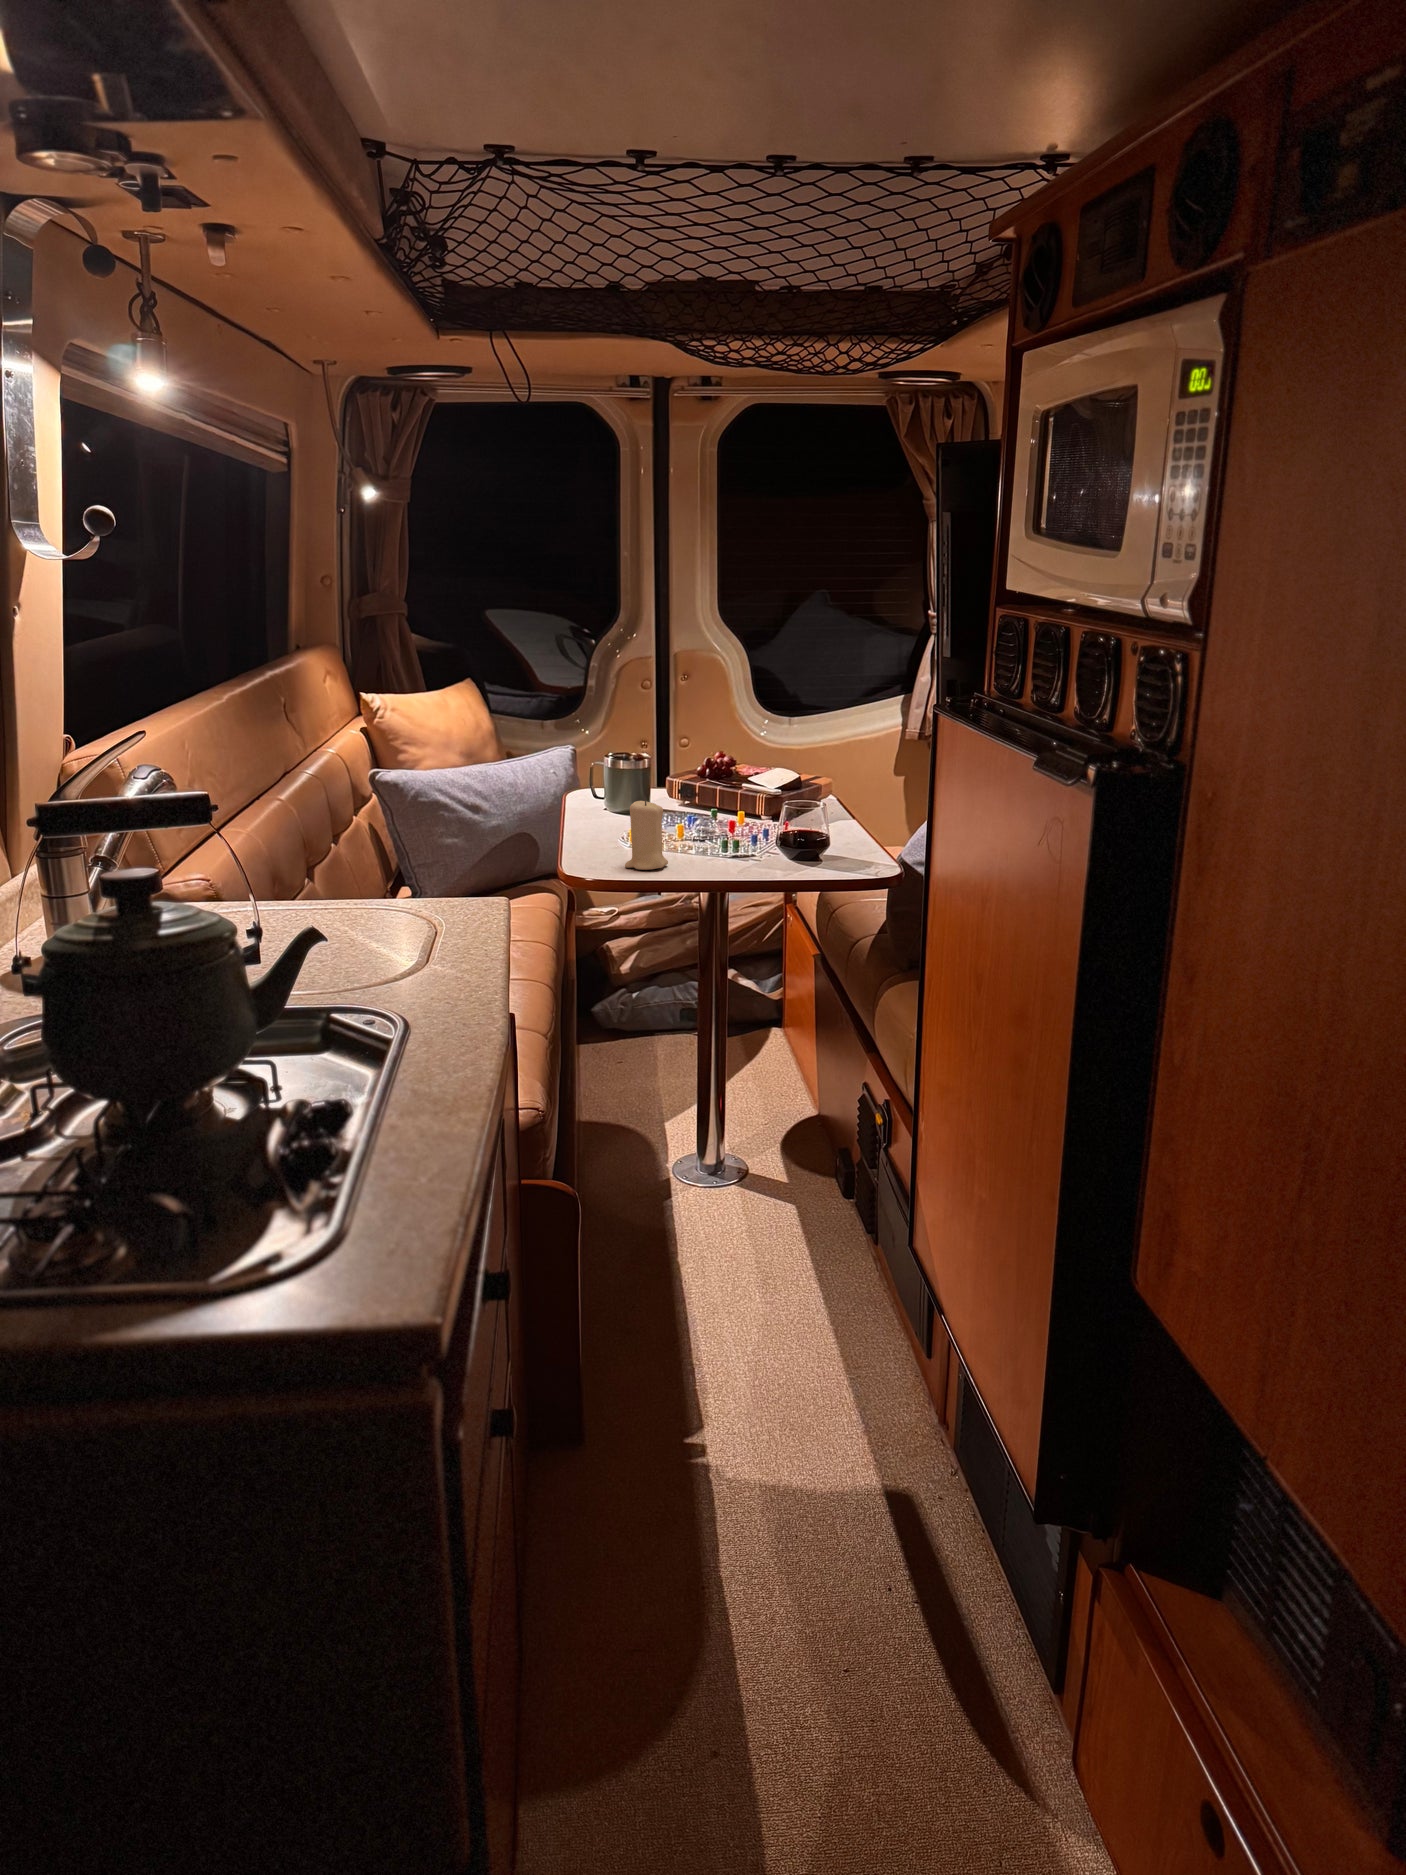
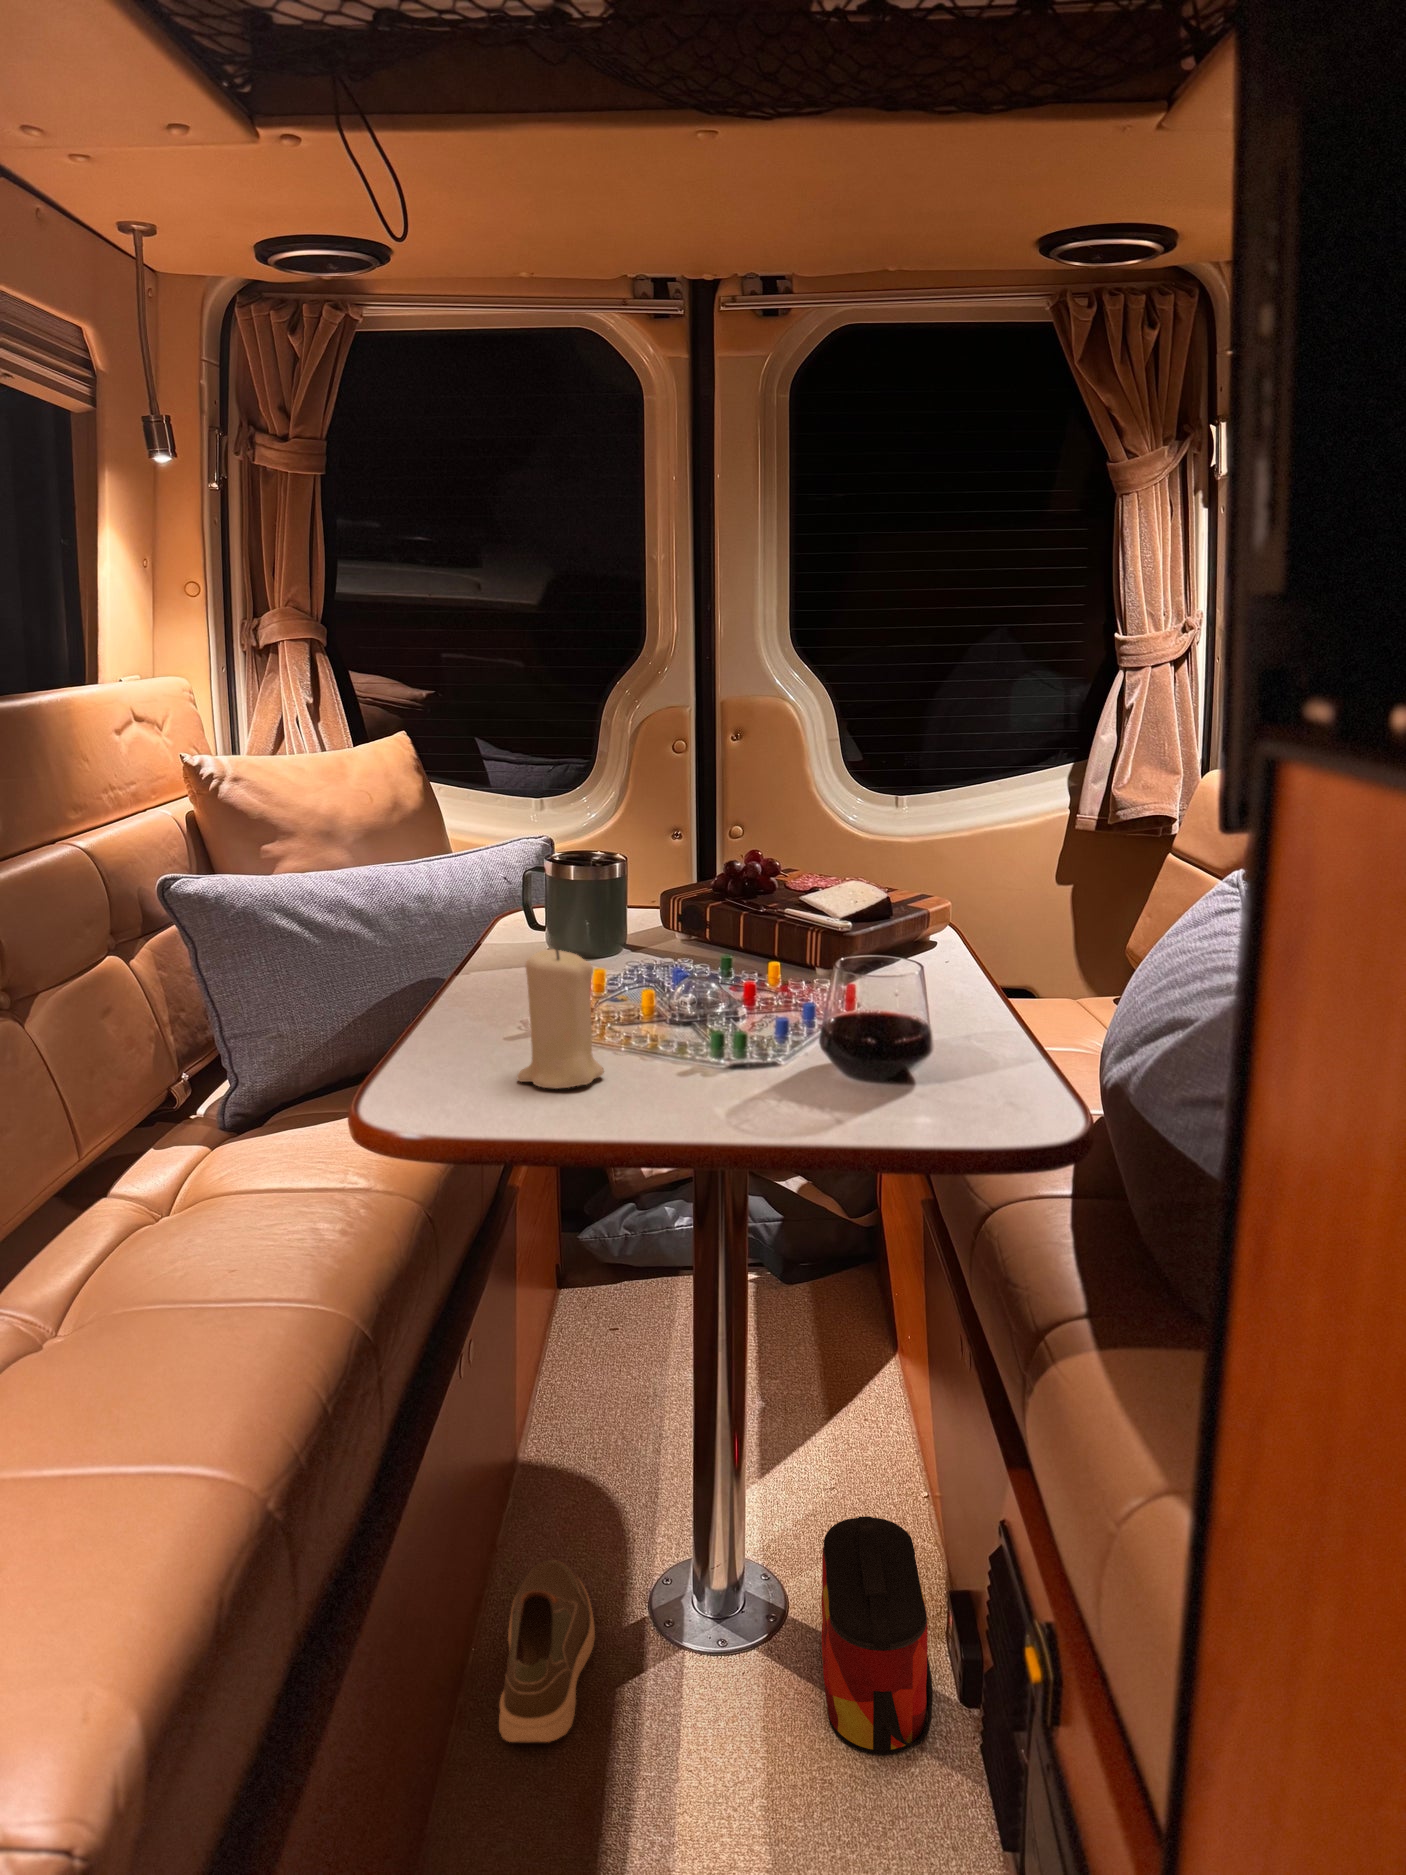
bag: none [771,1106,830,1207] -> present [821,1516,933,1755]
shoe: none [606,1139,652,1209] -> present [499,1560,595,1742]

